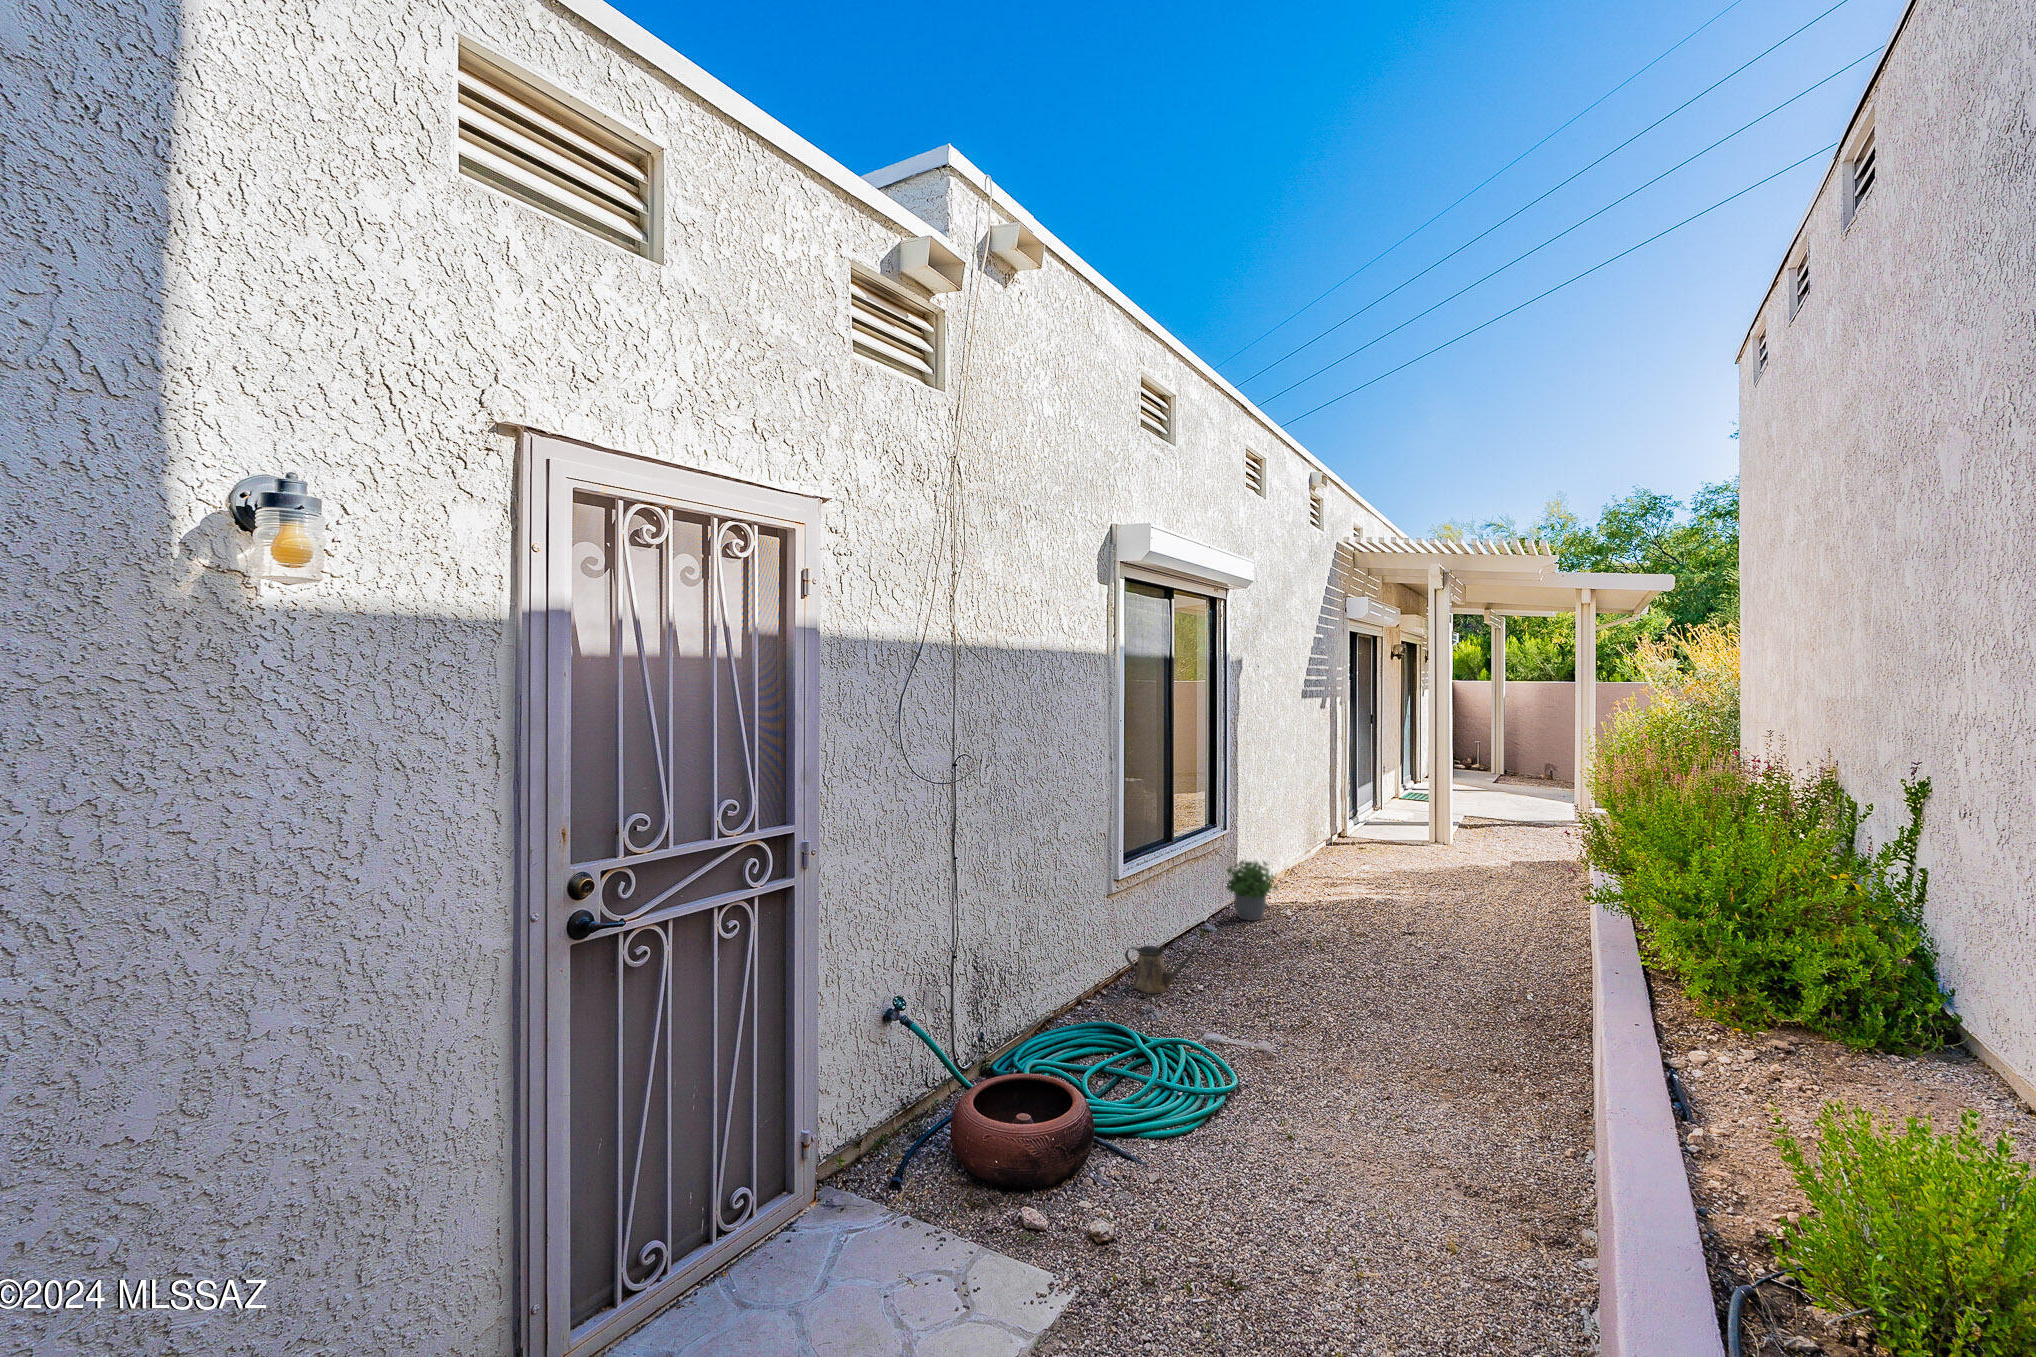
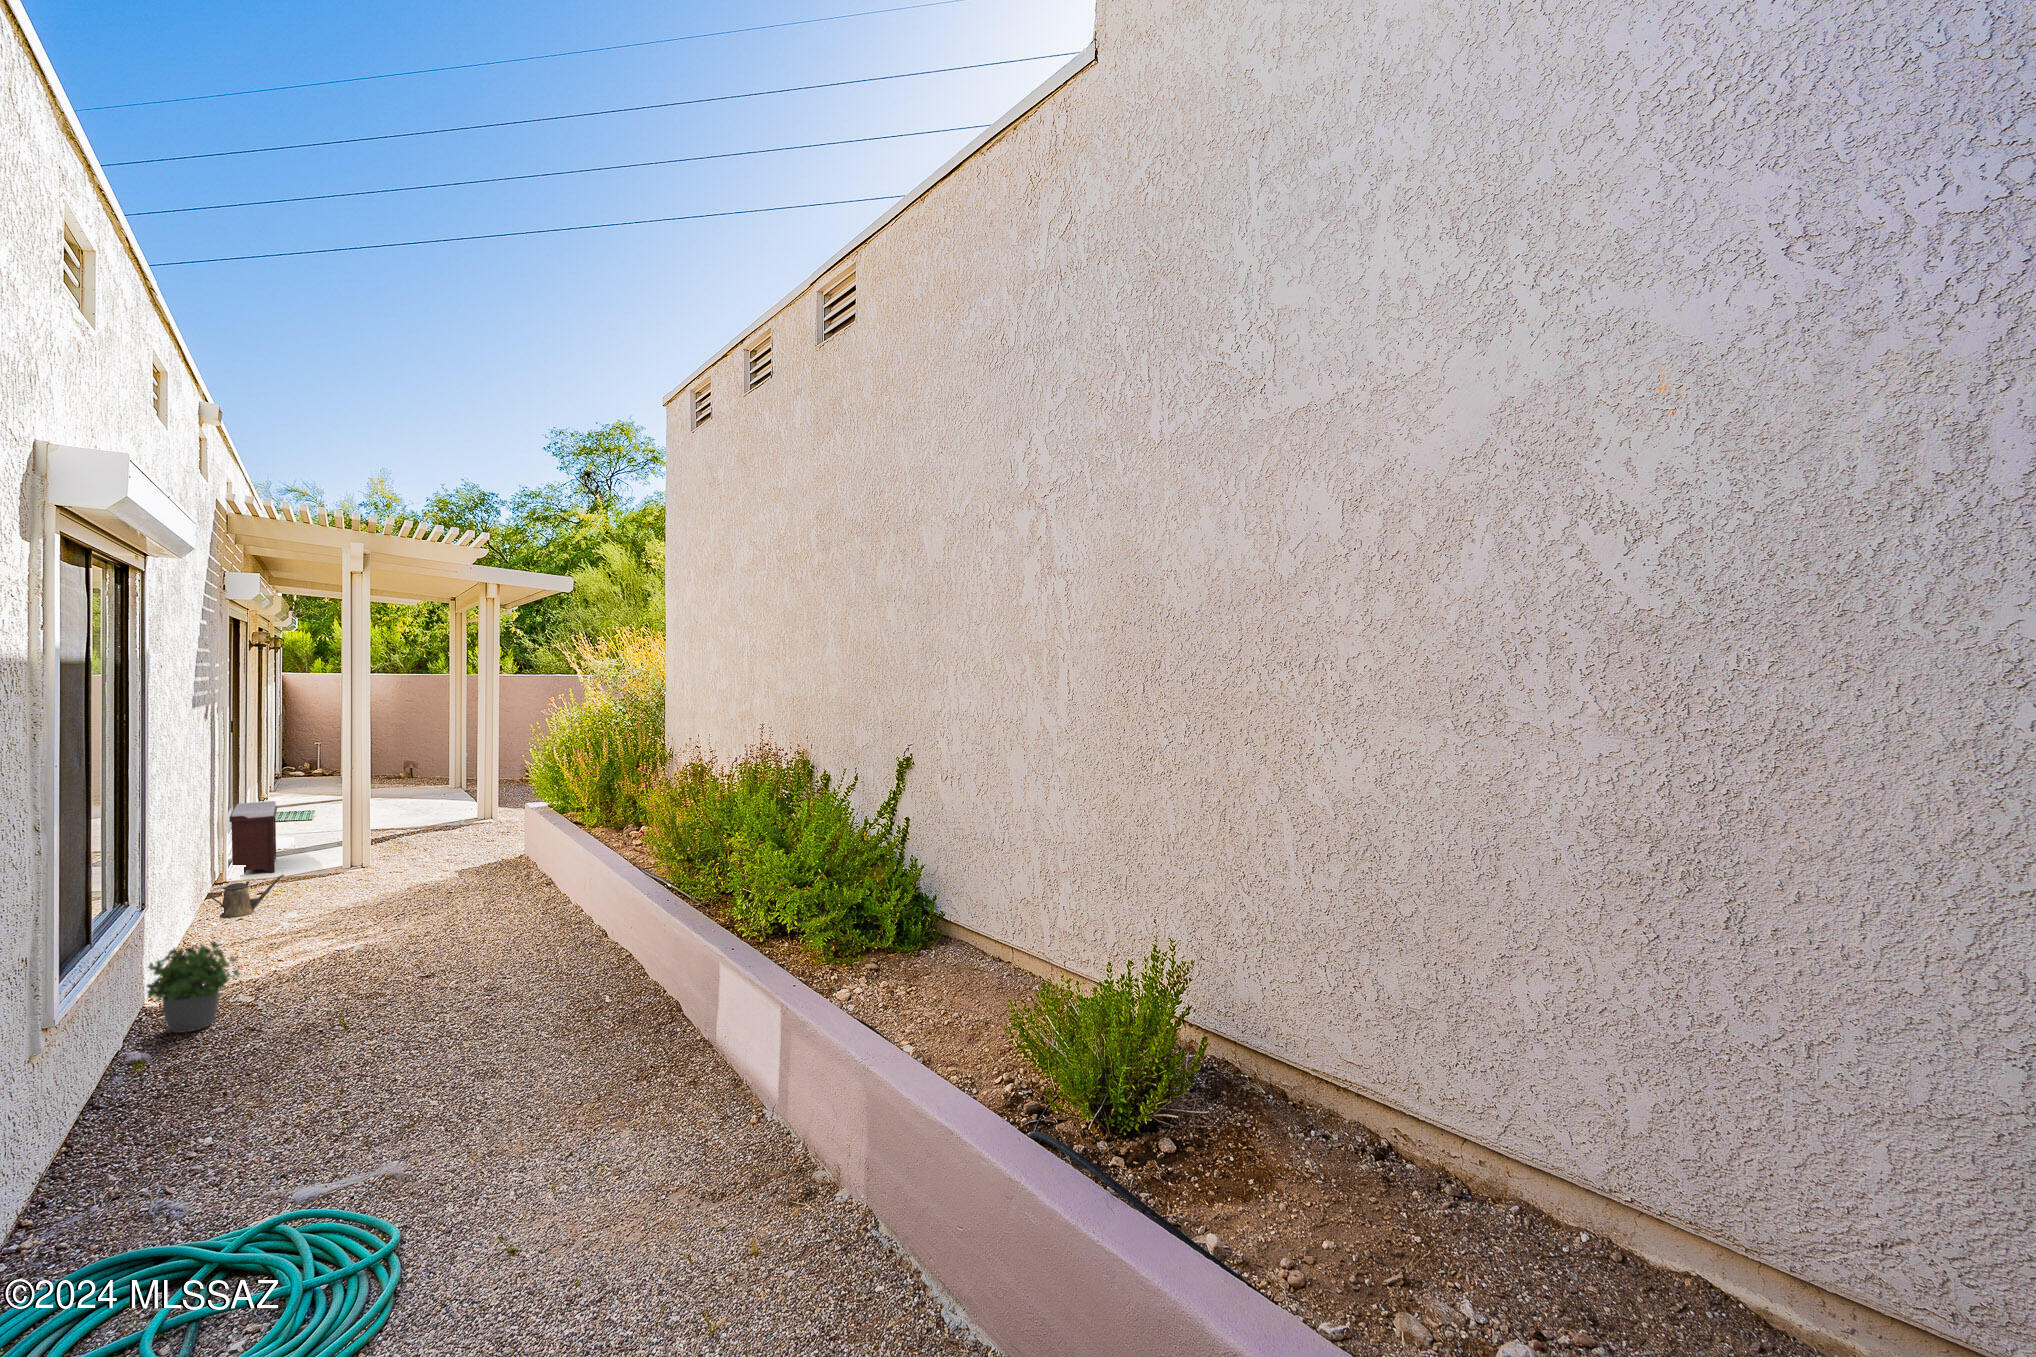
bench: none [1350,776,1390,832] -> present [229,801,277,873]
watering can: present [1125,946,1200,993] -> present [210,875,284,917]

